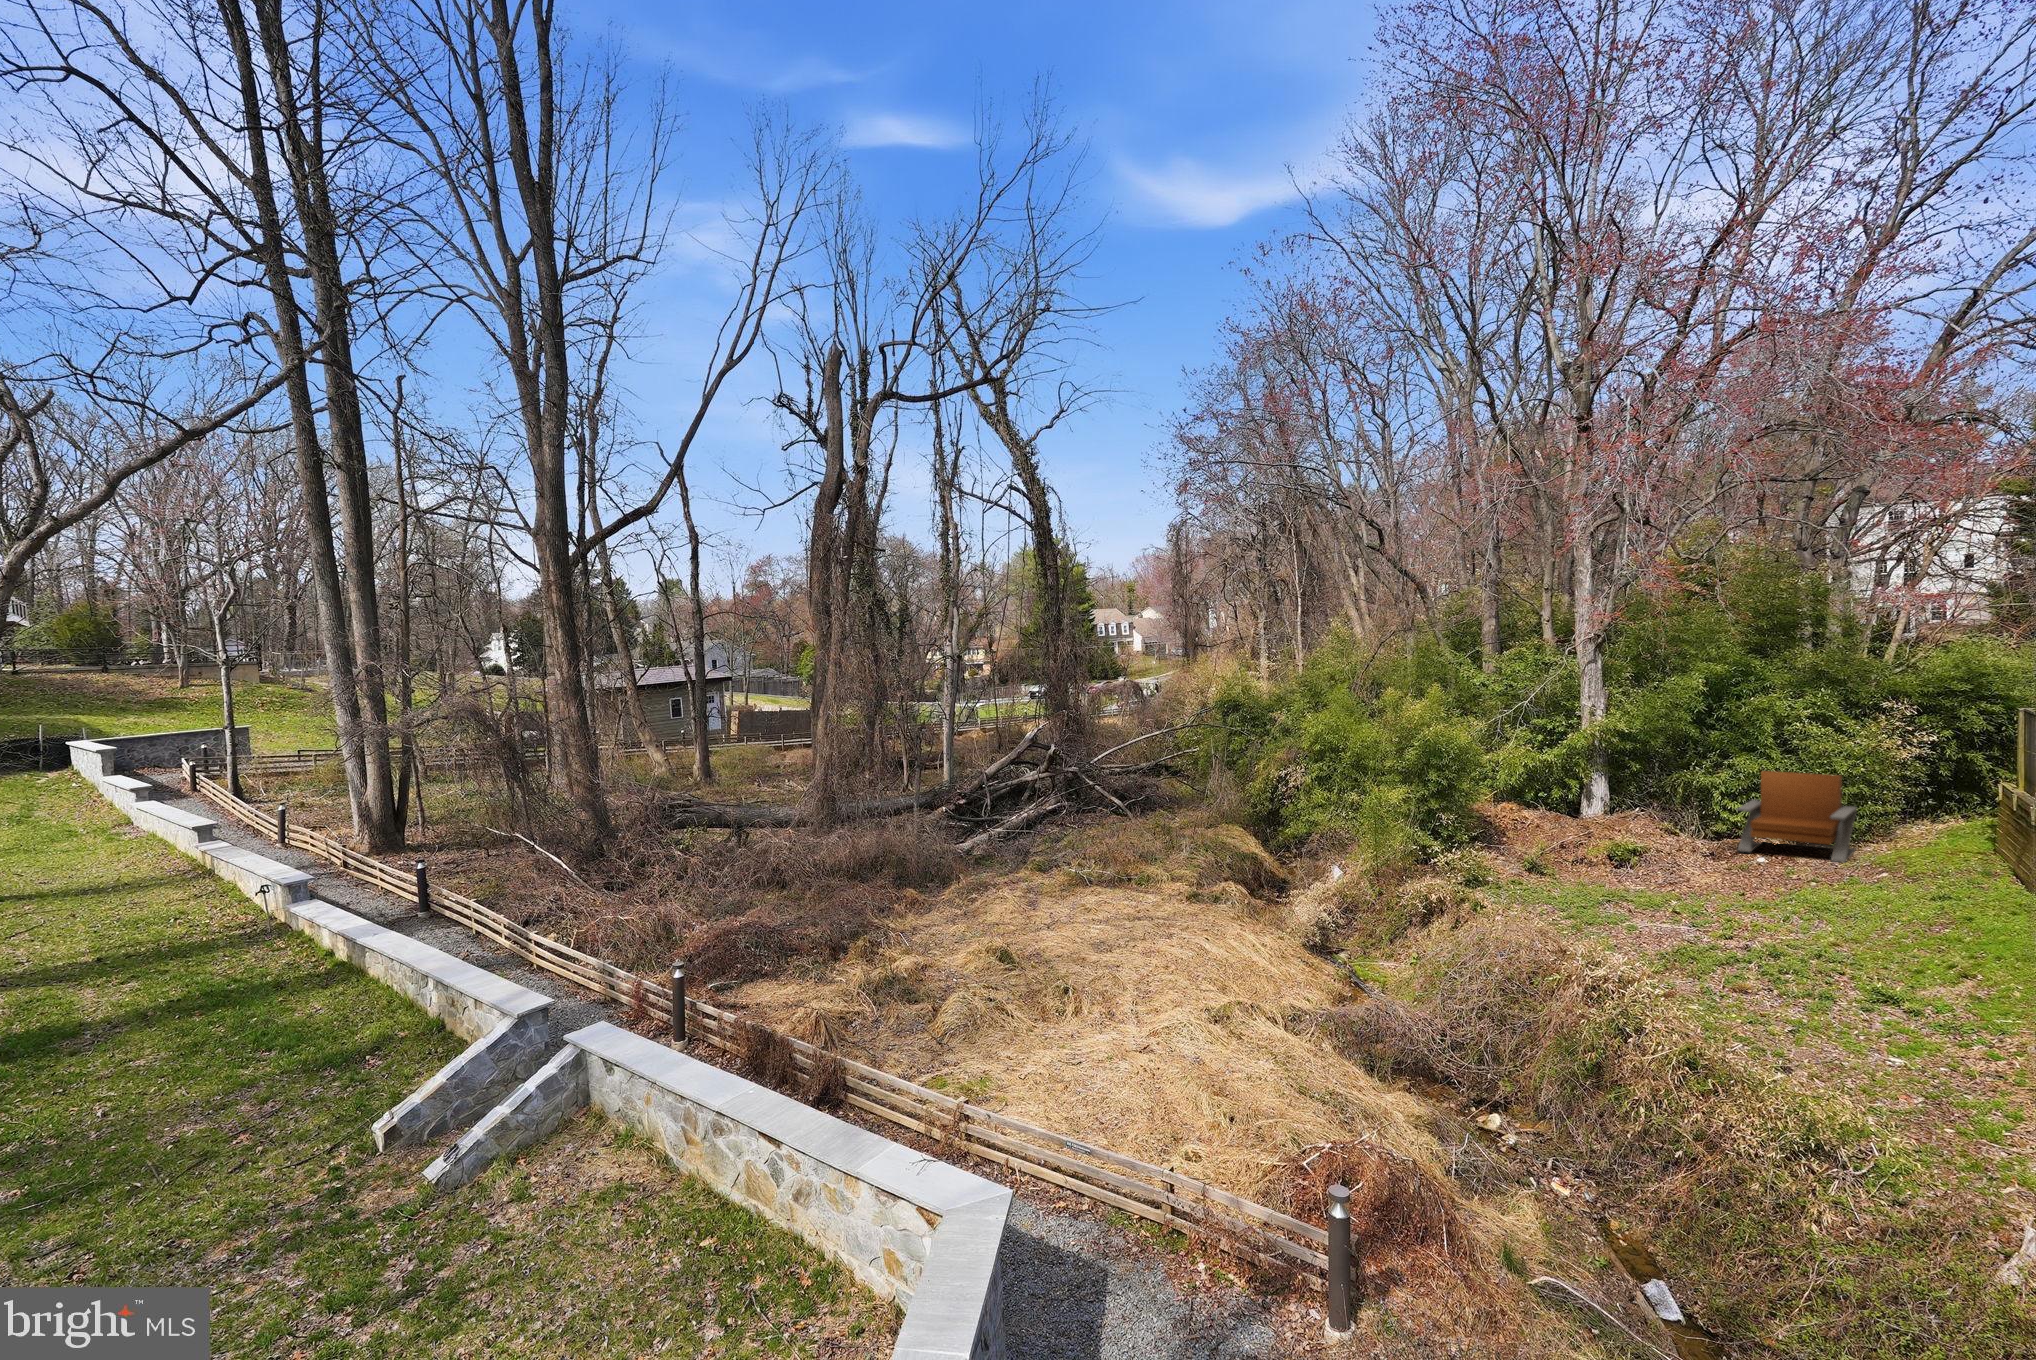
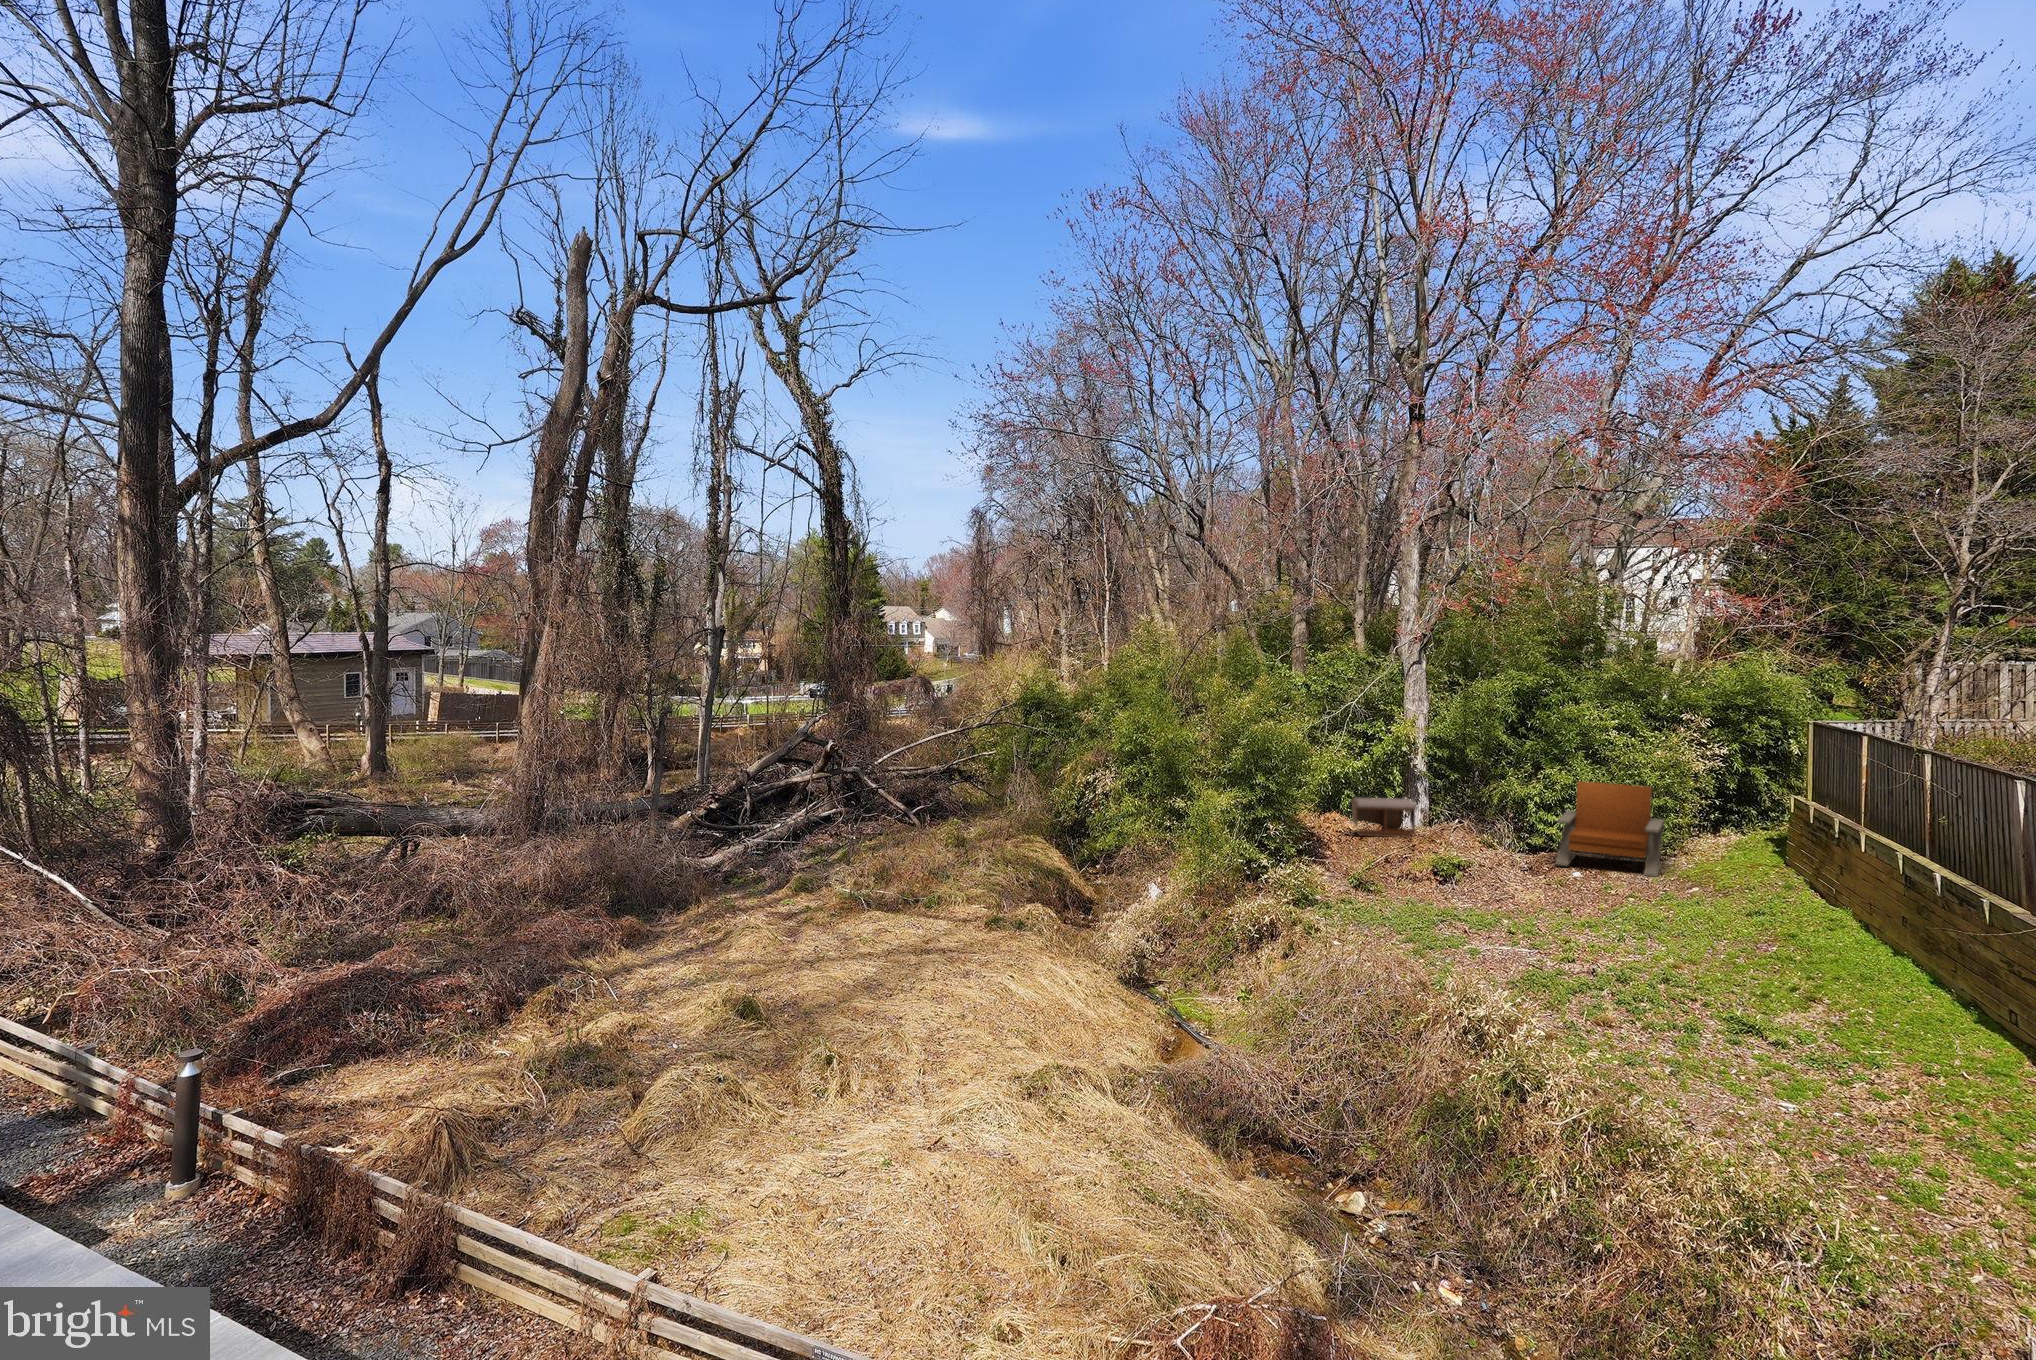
bench: none [1534,789,1599,826] -> present [1351,798,1416,837]

